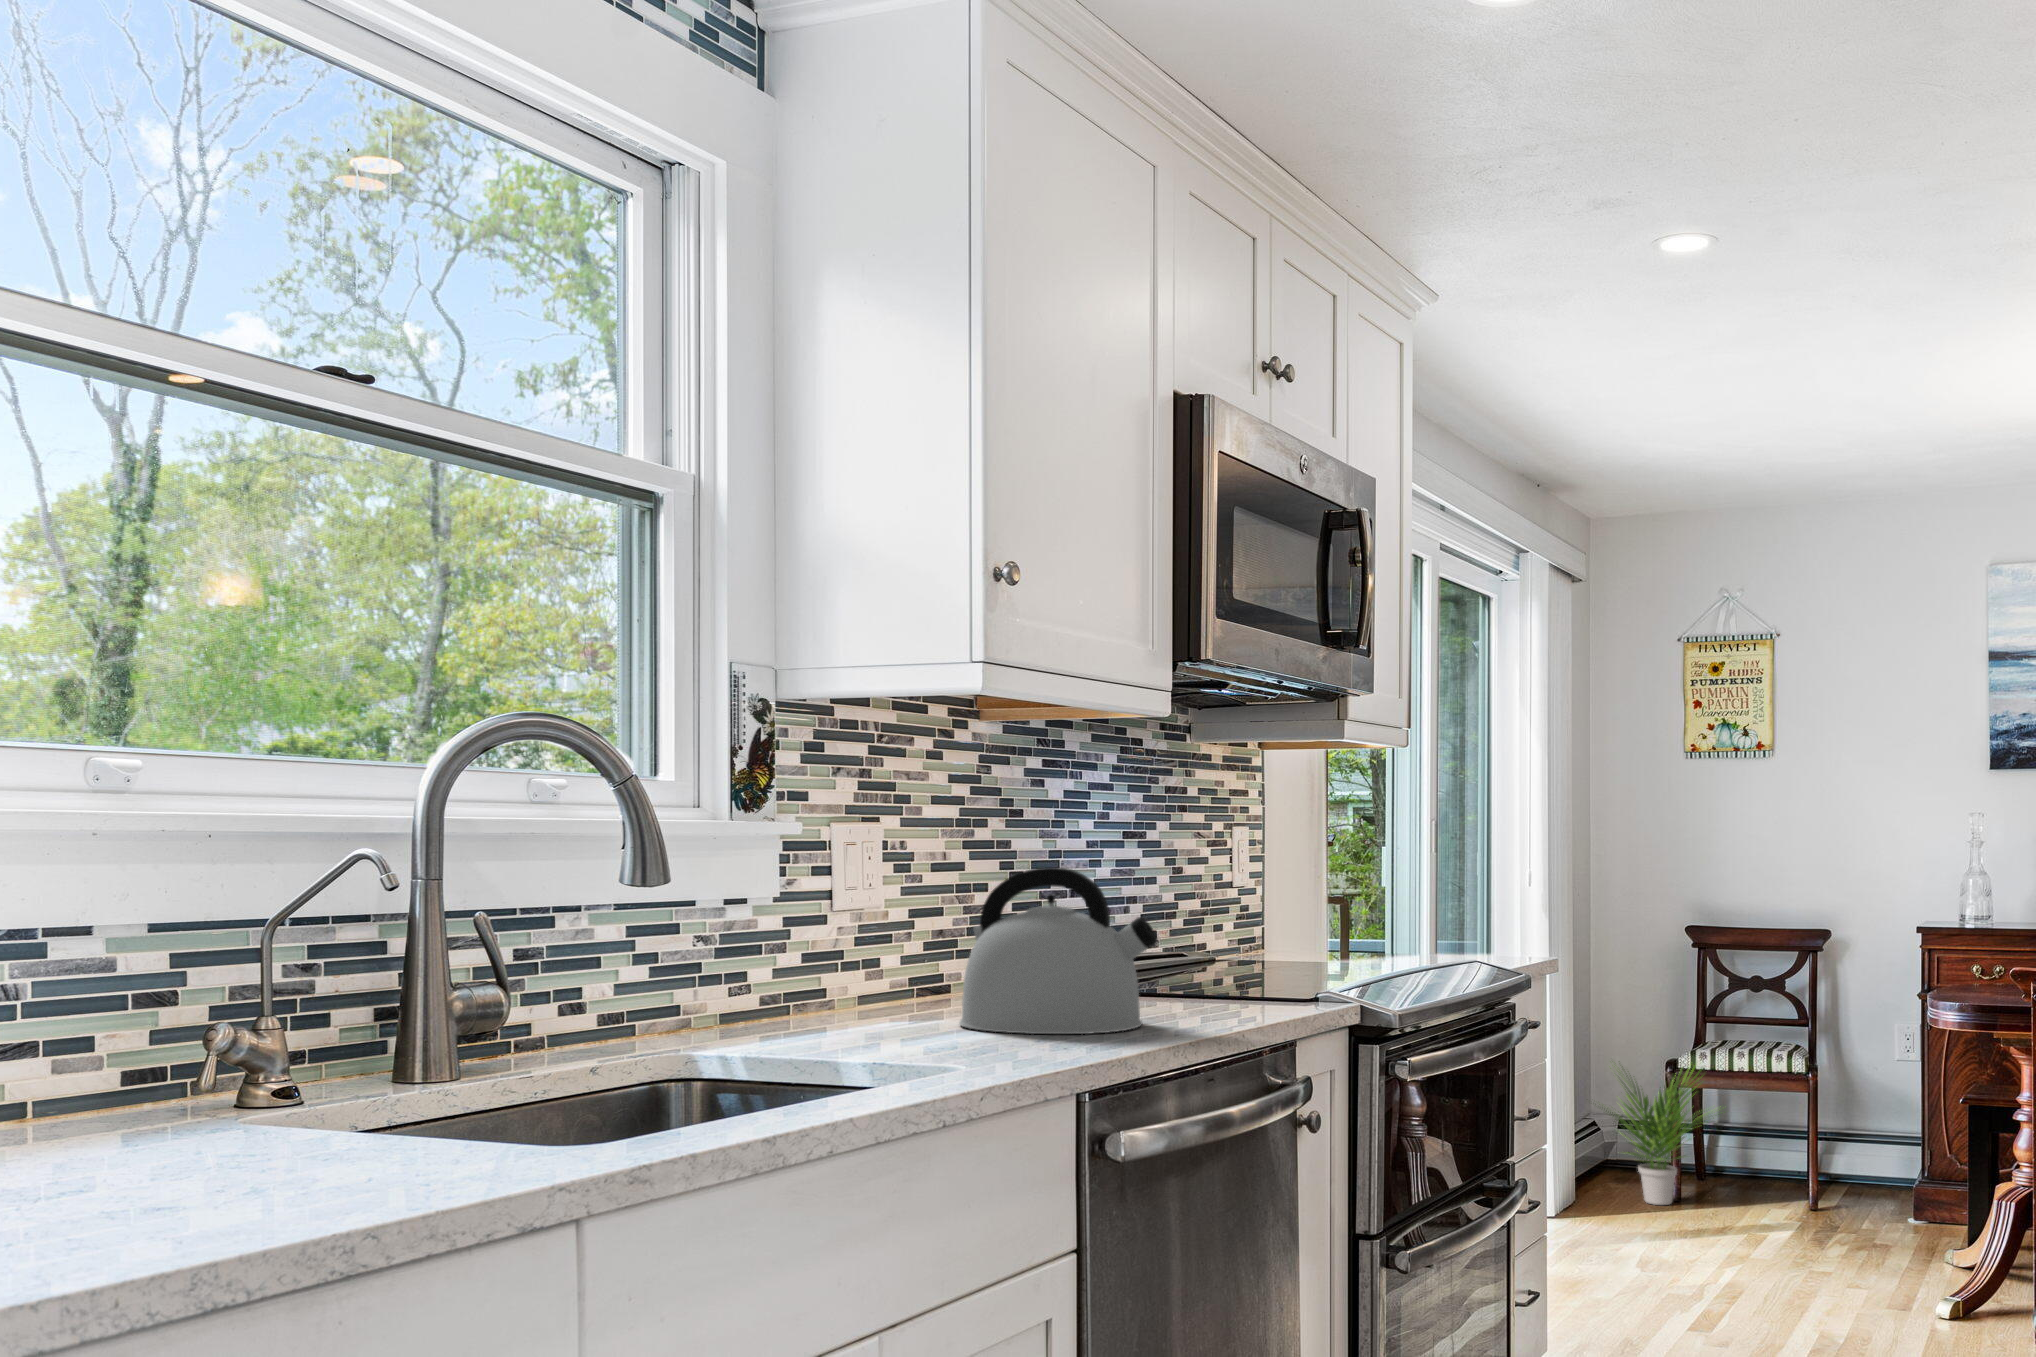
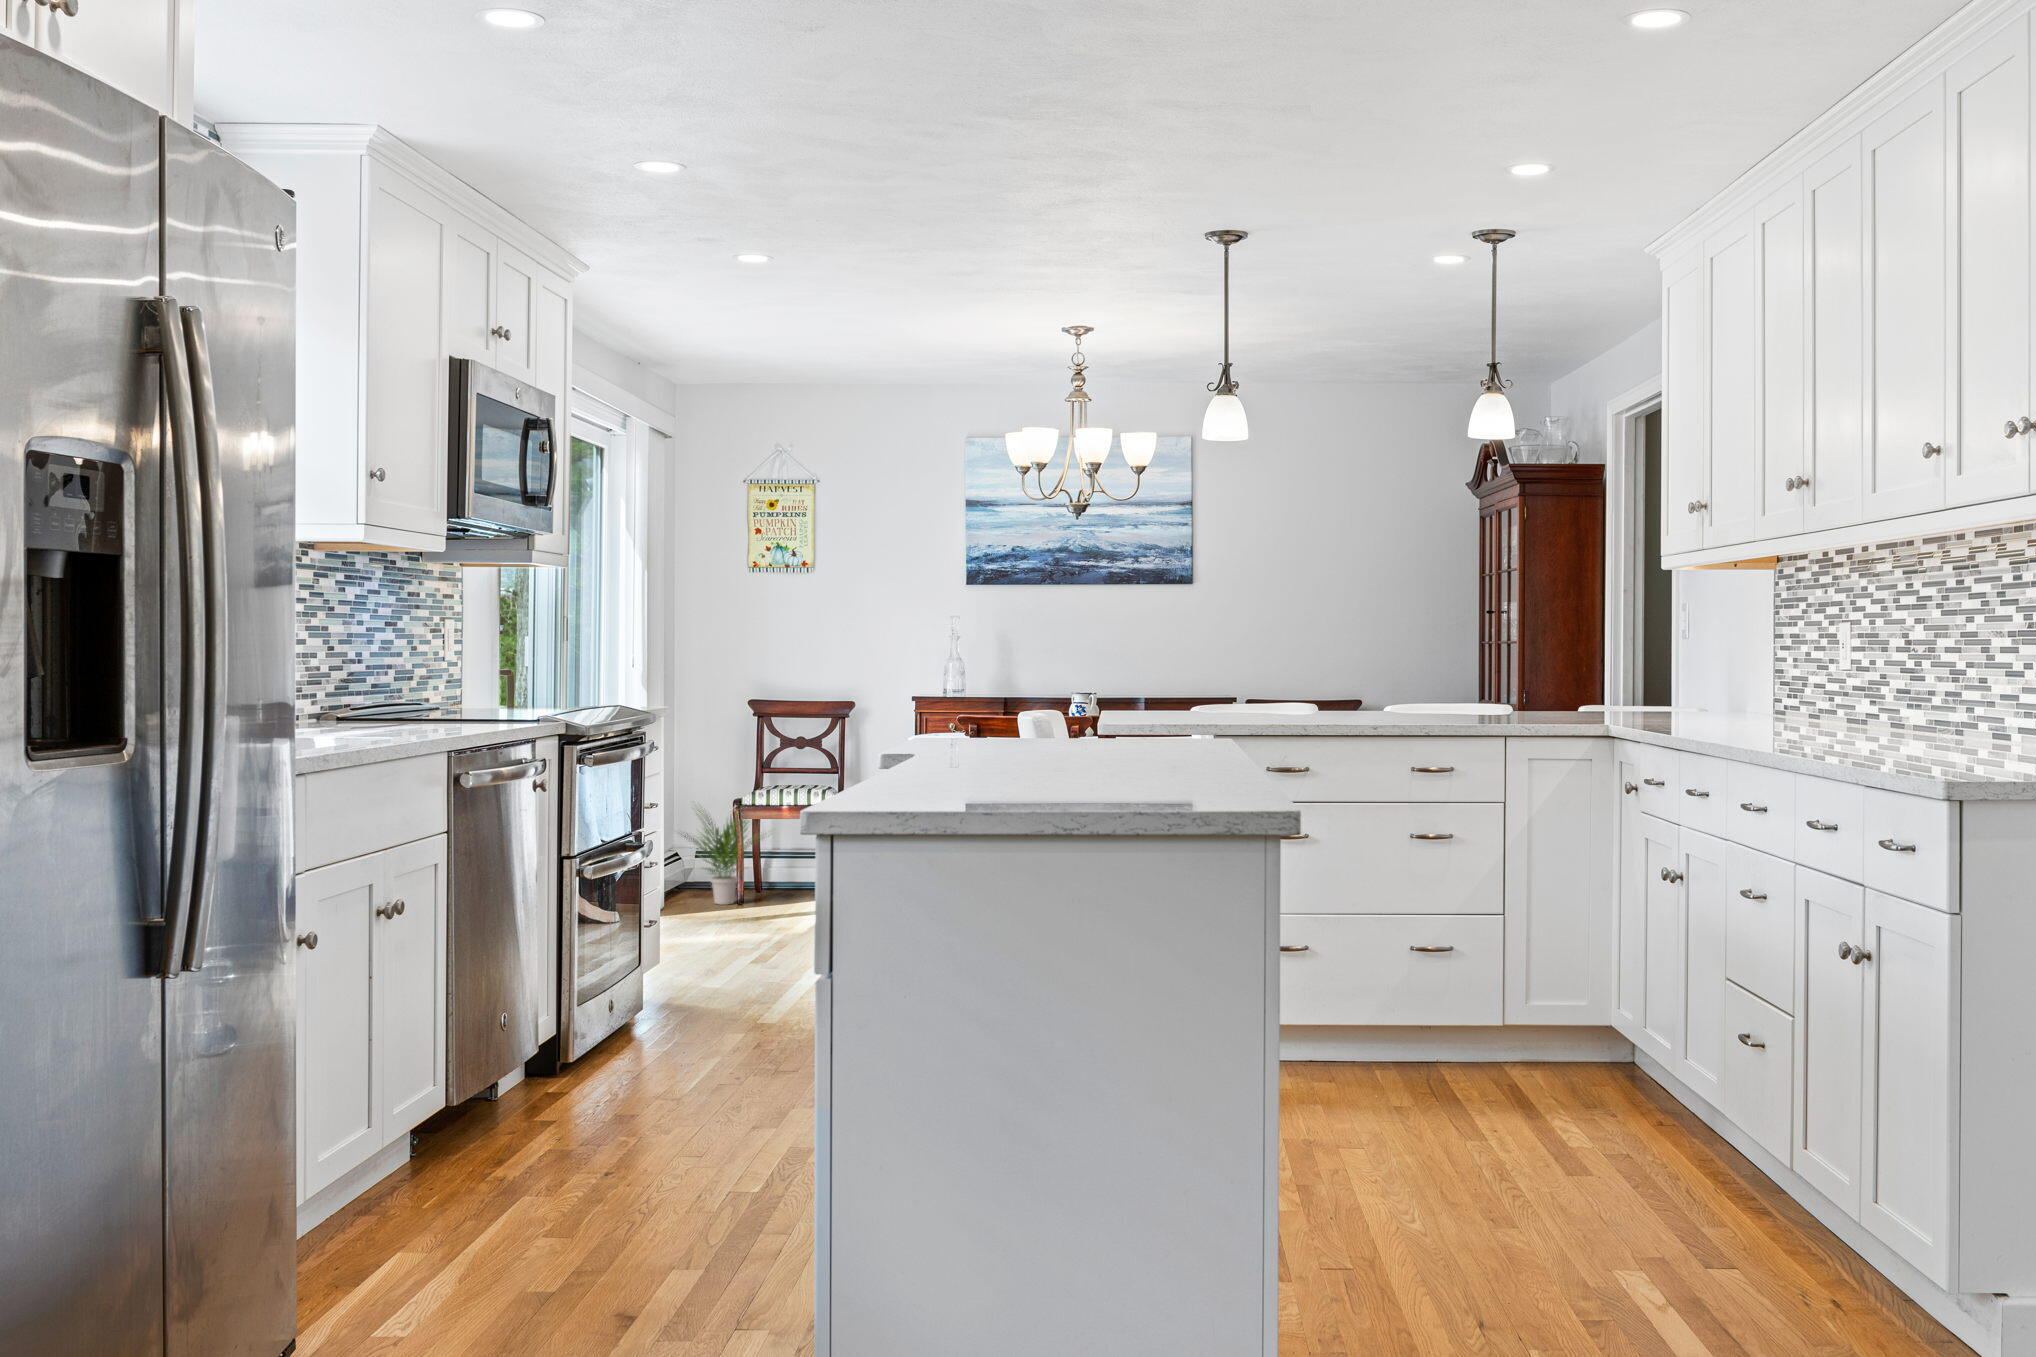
kettle: present [959,867,1158,1034] -> none [342,638,457,726]

